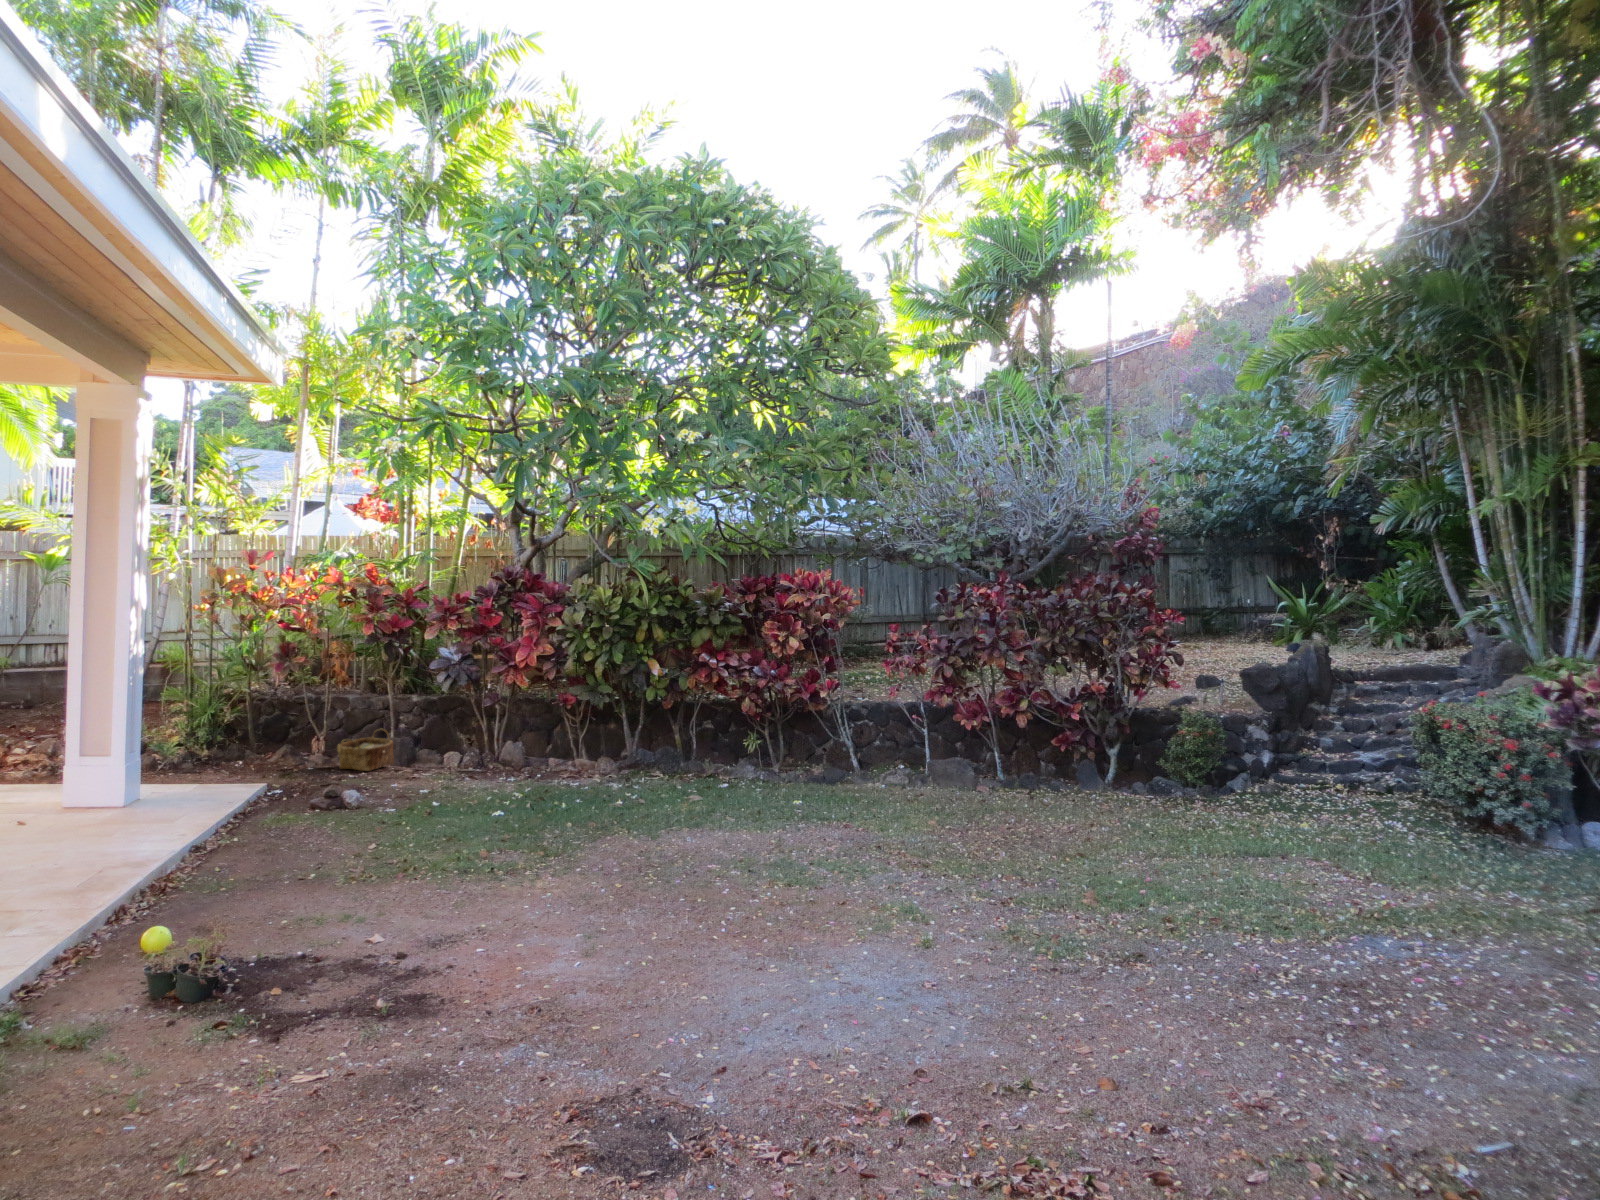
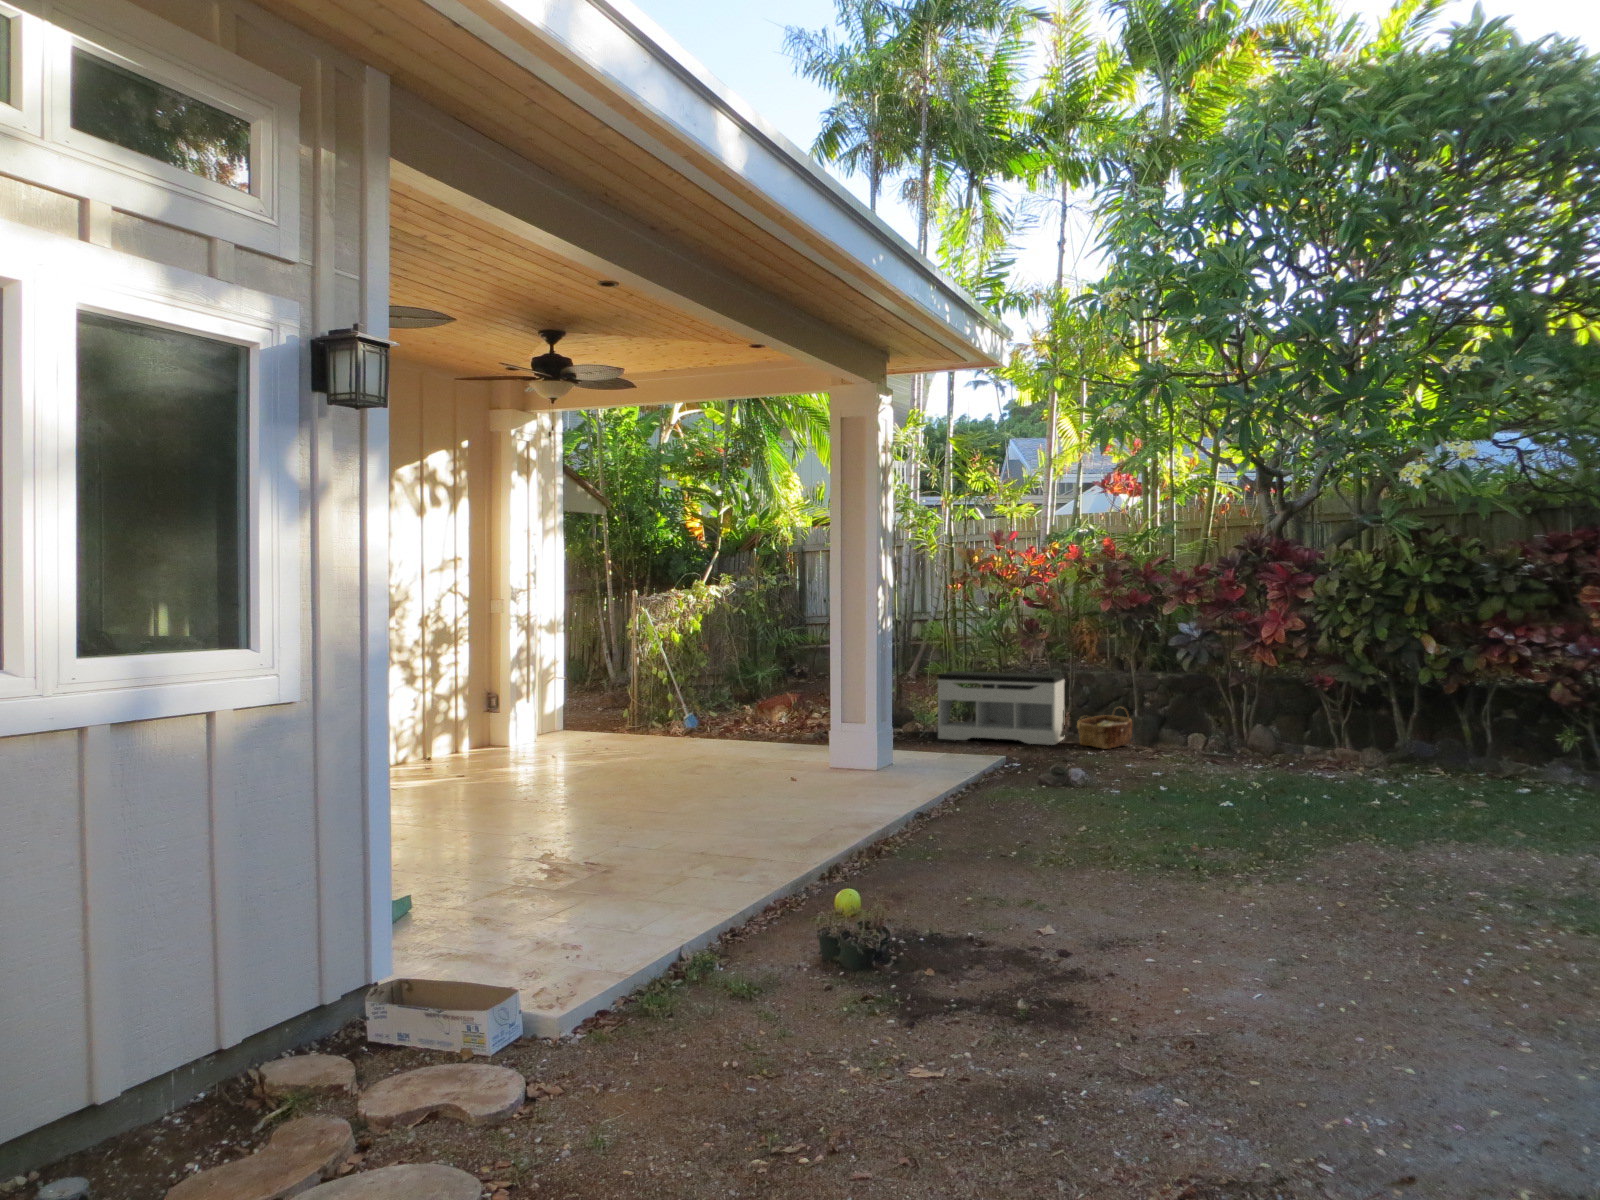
bench: none [177,697,323,772] -> present [938,671,1065,745]

